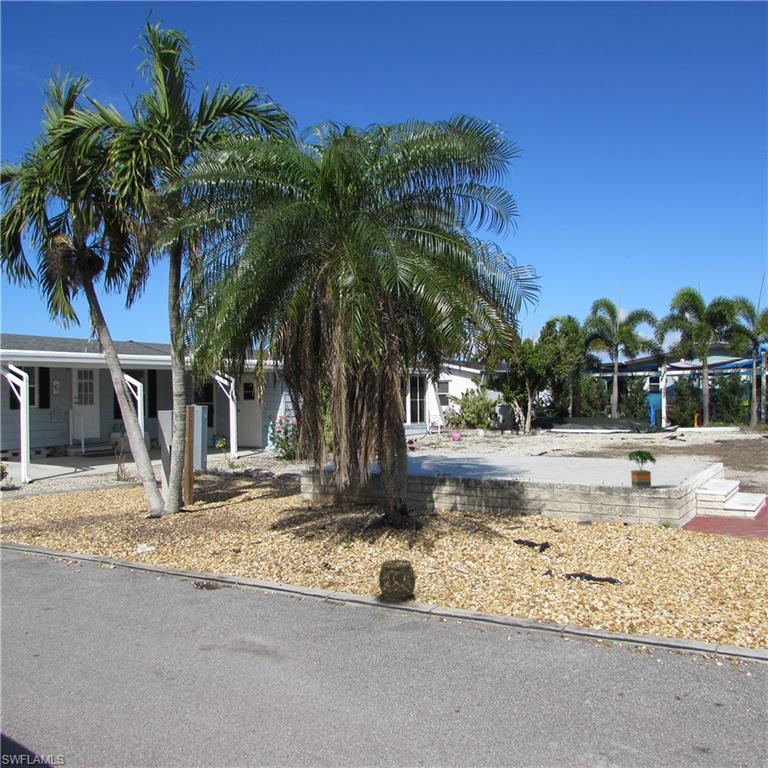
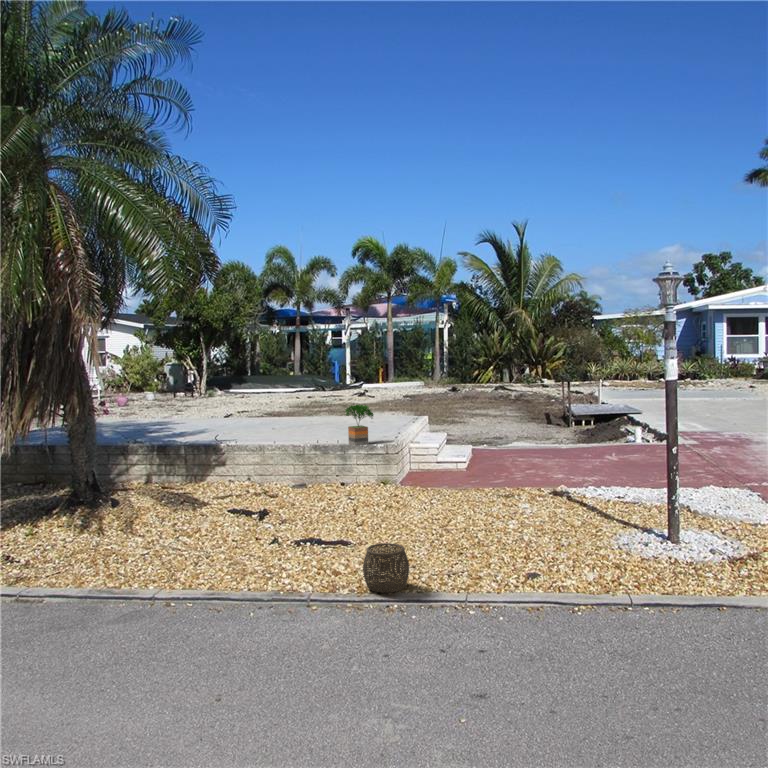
woven basket: present [379,560,416,599] -> present [363,543,410,593]

